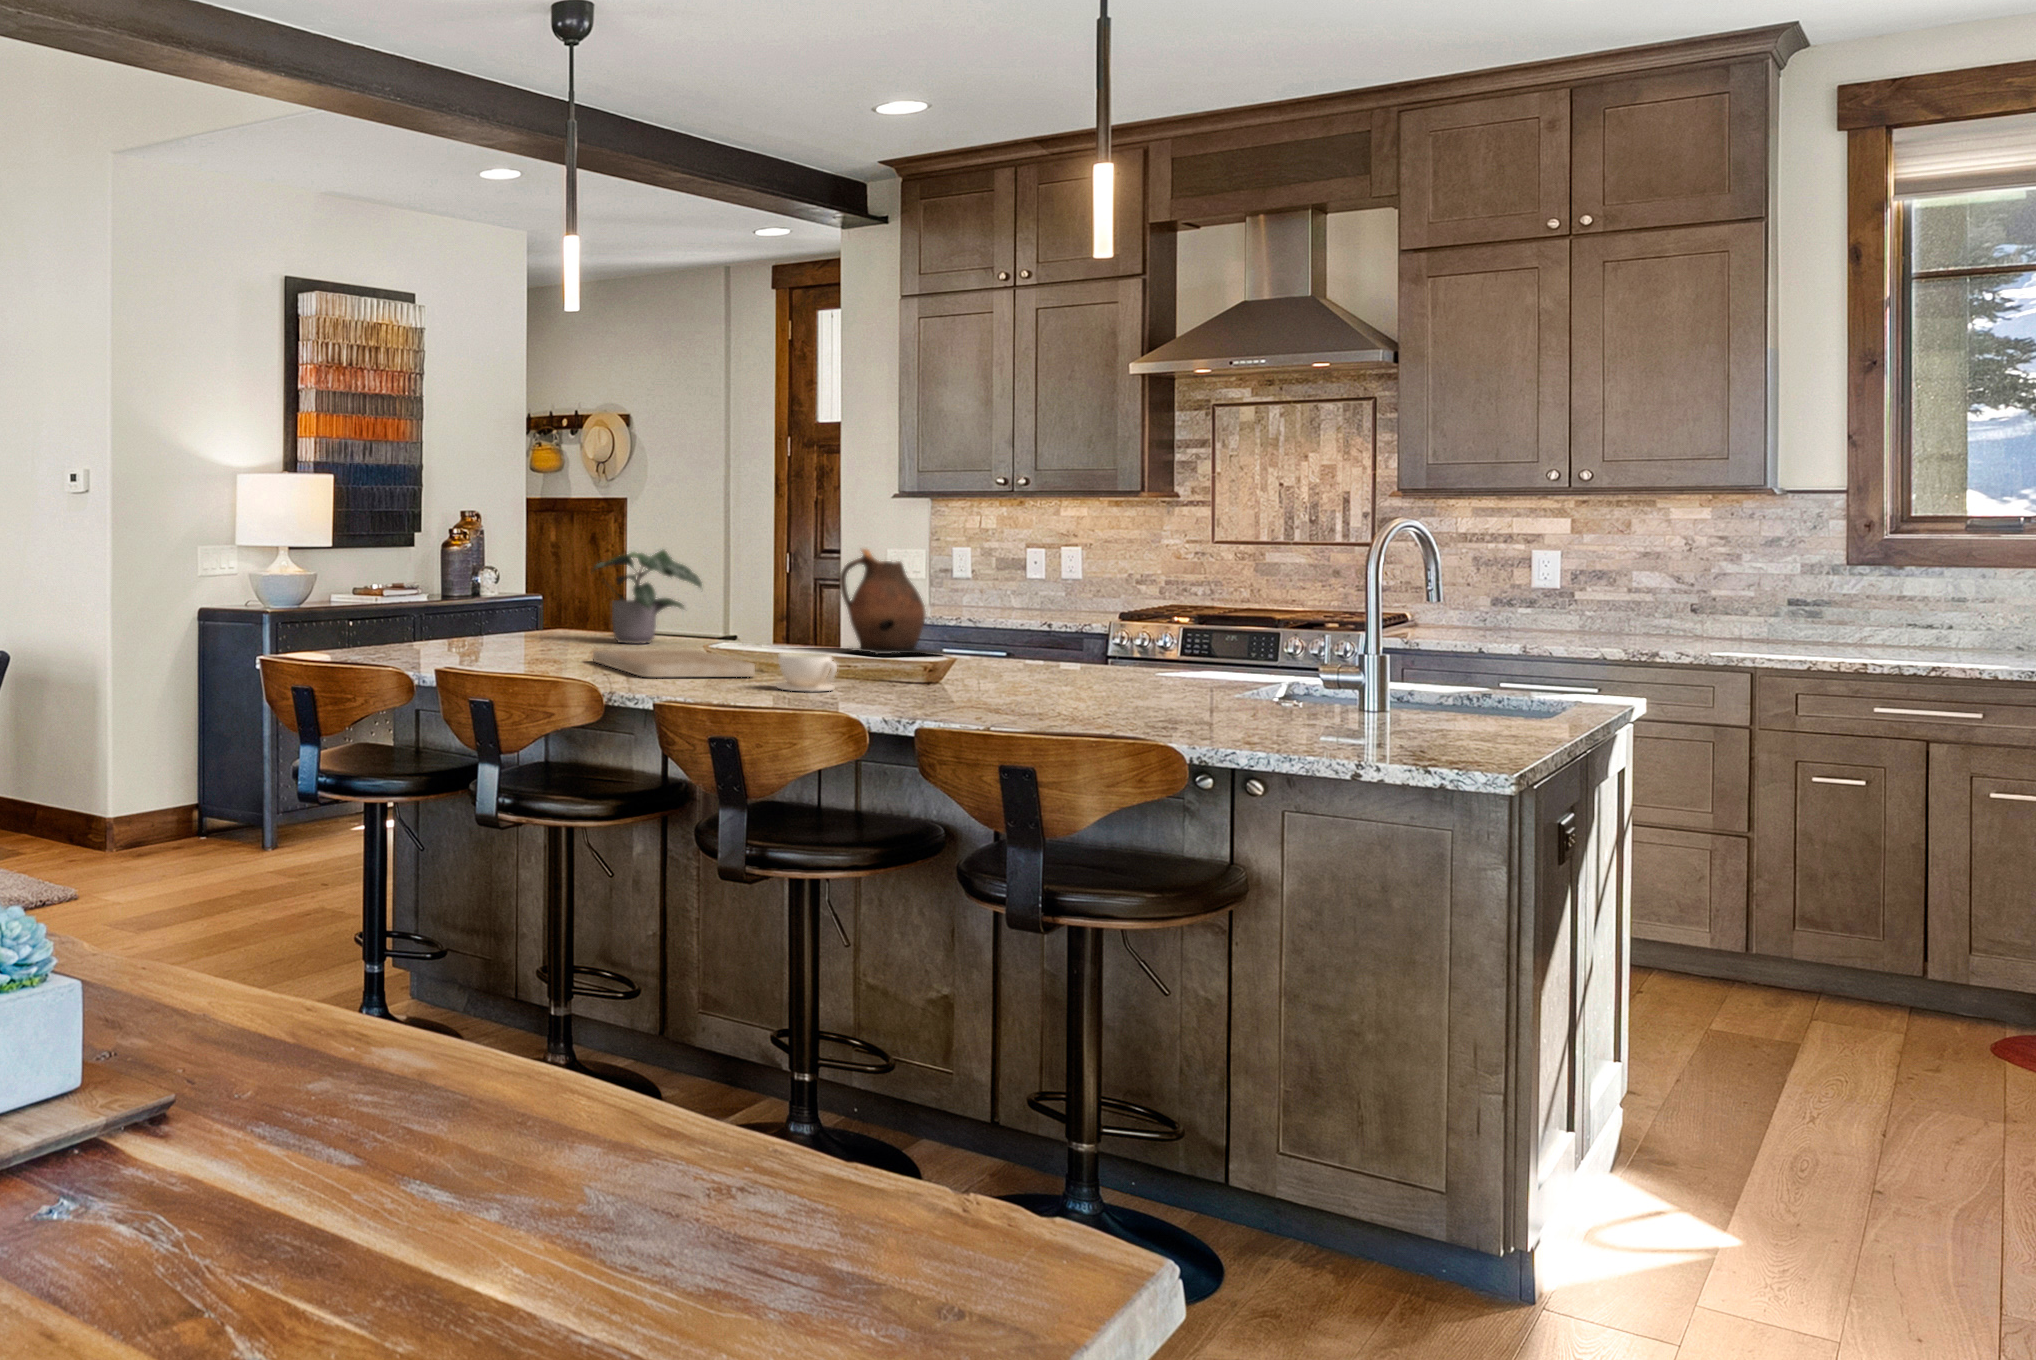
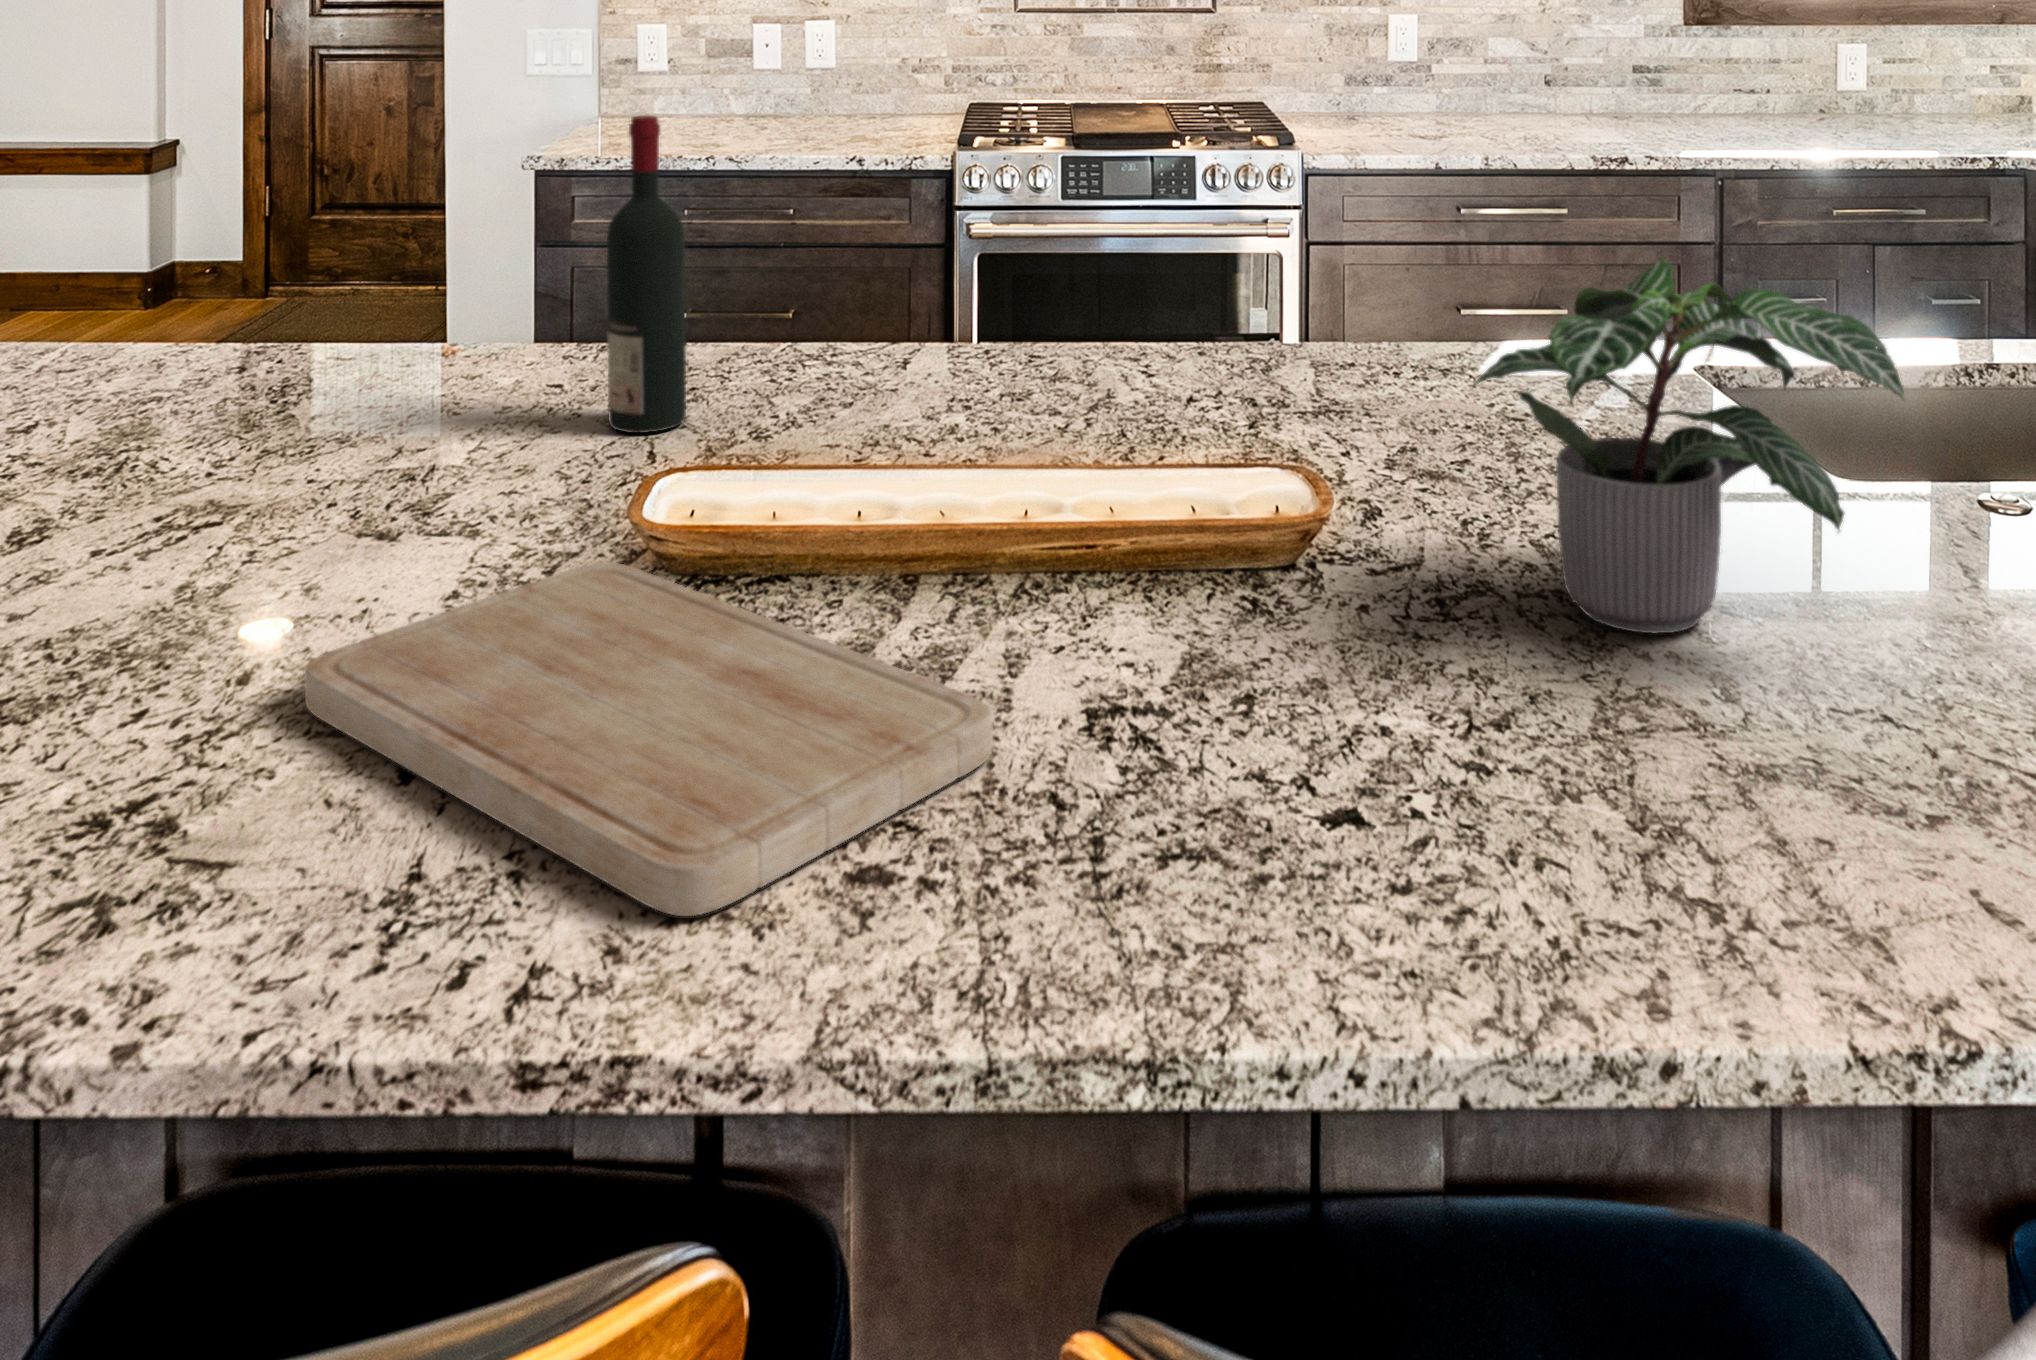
wine bottle: none [746,527,778,650] -> present [607,115,686,433]
ceramic pitcher: present [839,549,936,654] -> none [822,150,1051,420]
potted plant: present [594,550,702,644] -> present [1473,259,1904,633]
coffee cup: present [777,653,837,692] -> none [1241,718,1476,938]

